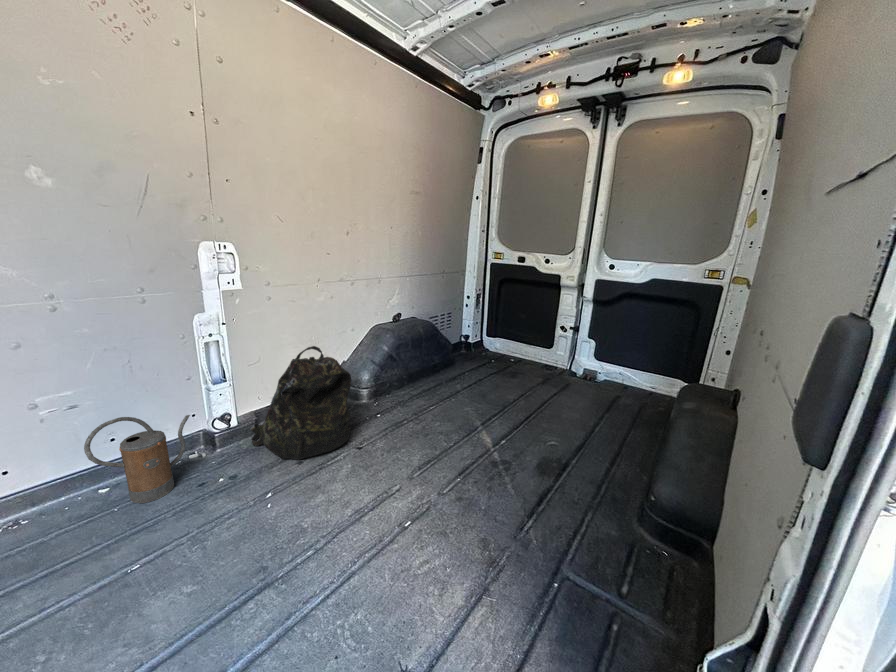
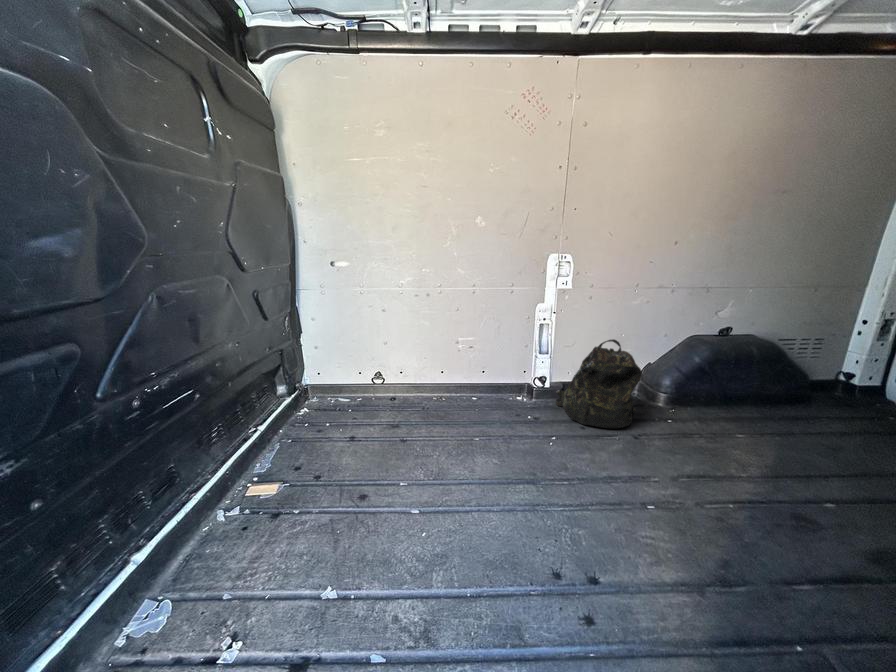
watering can: present [84,415,190,503] -> none [475,357,523,412]

